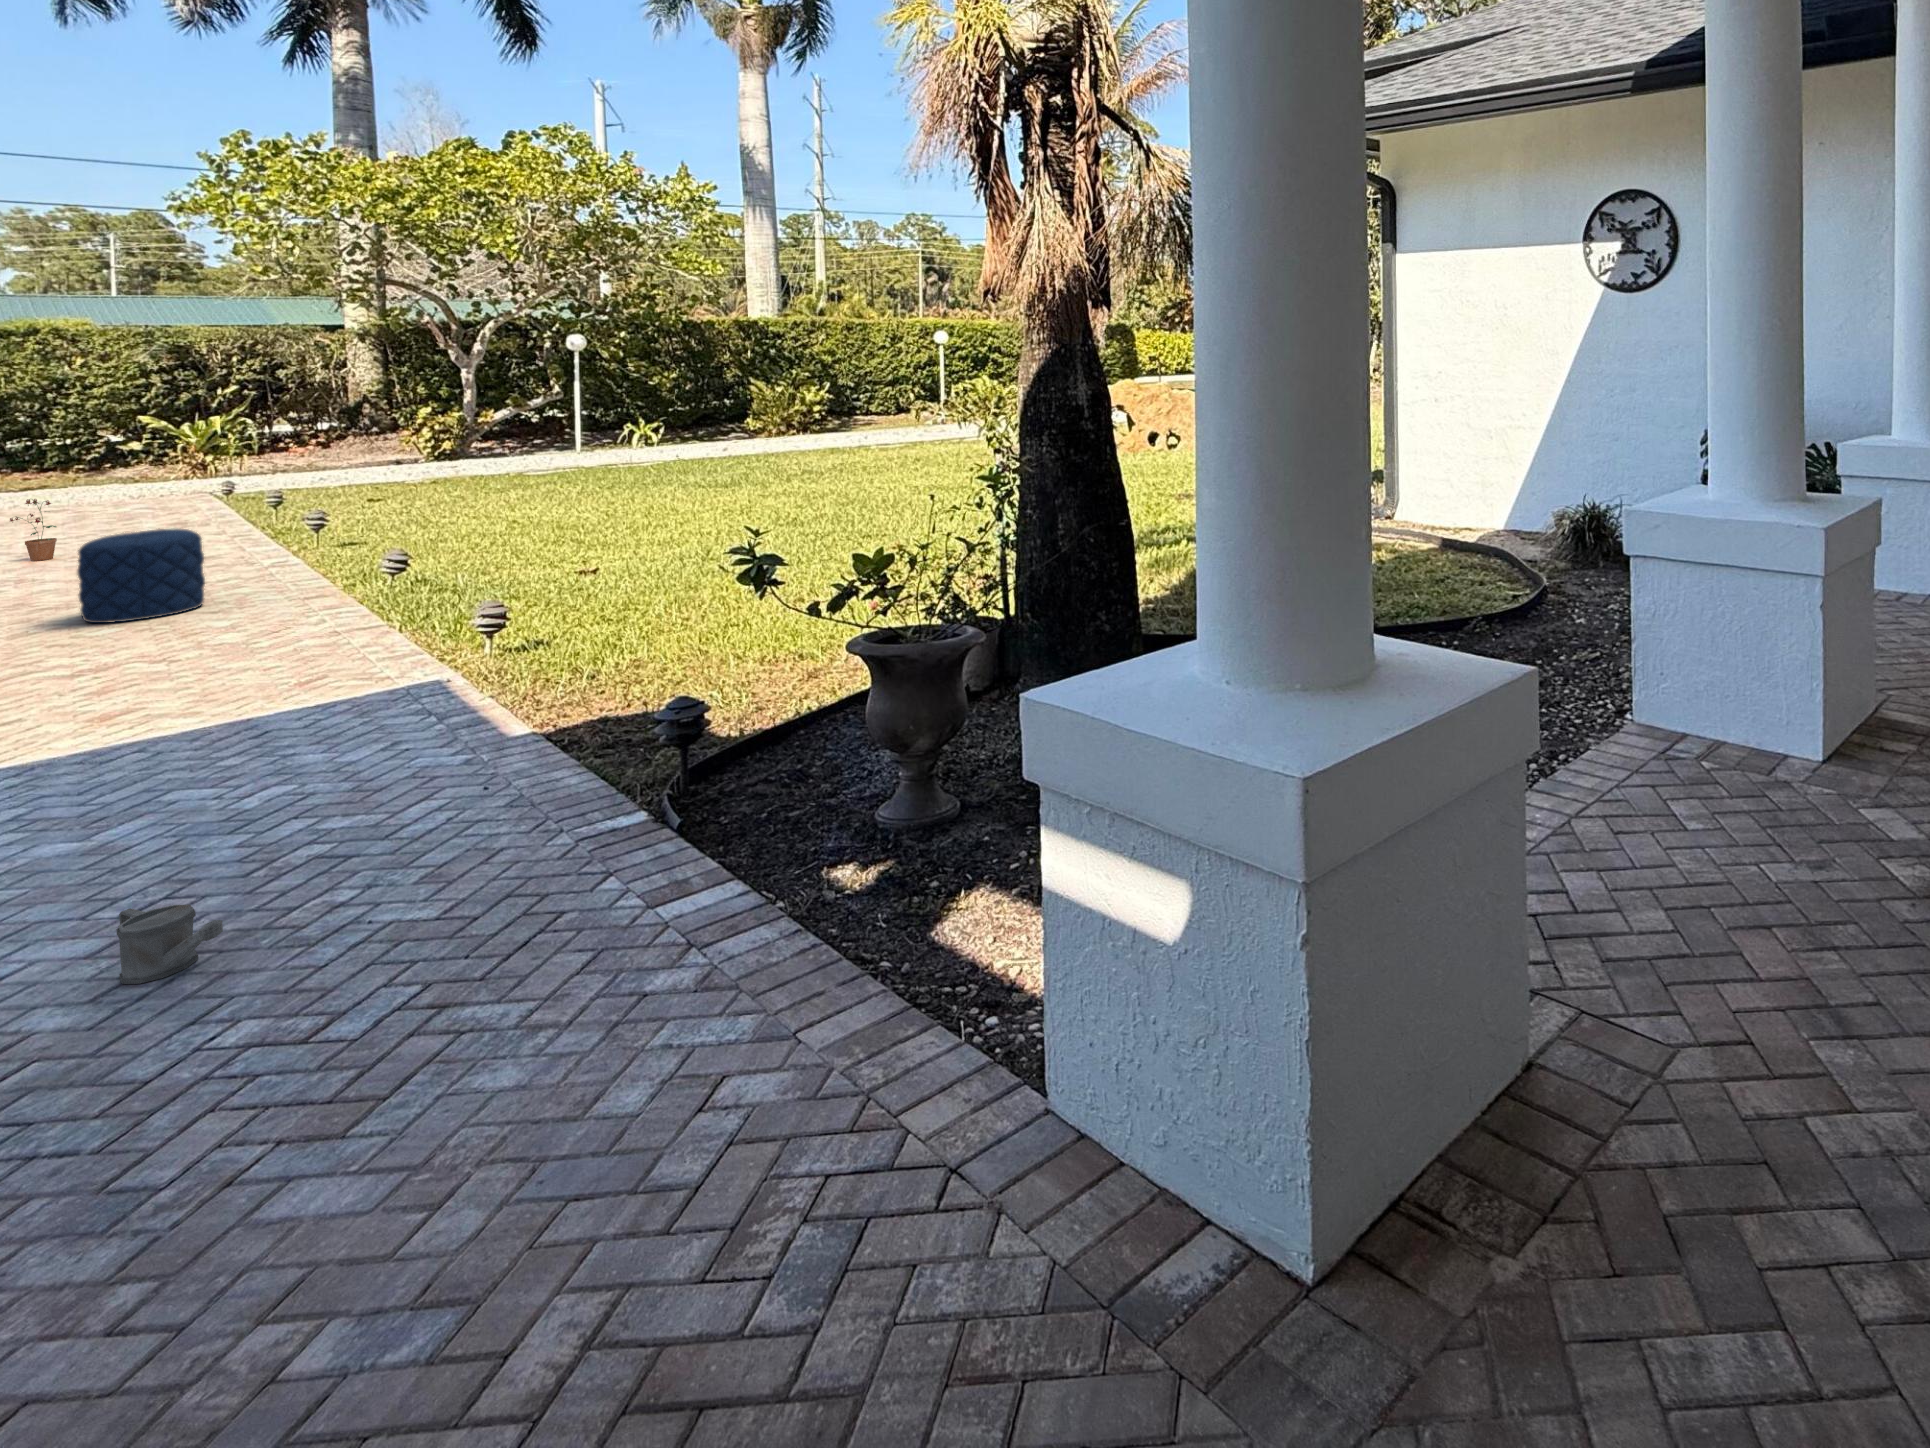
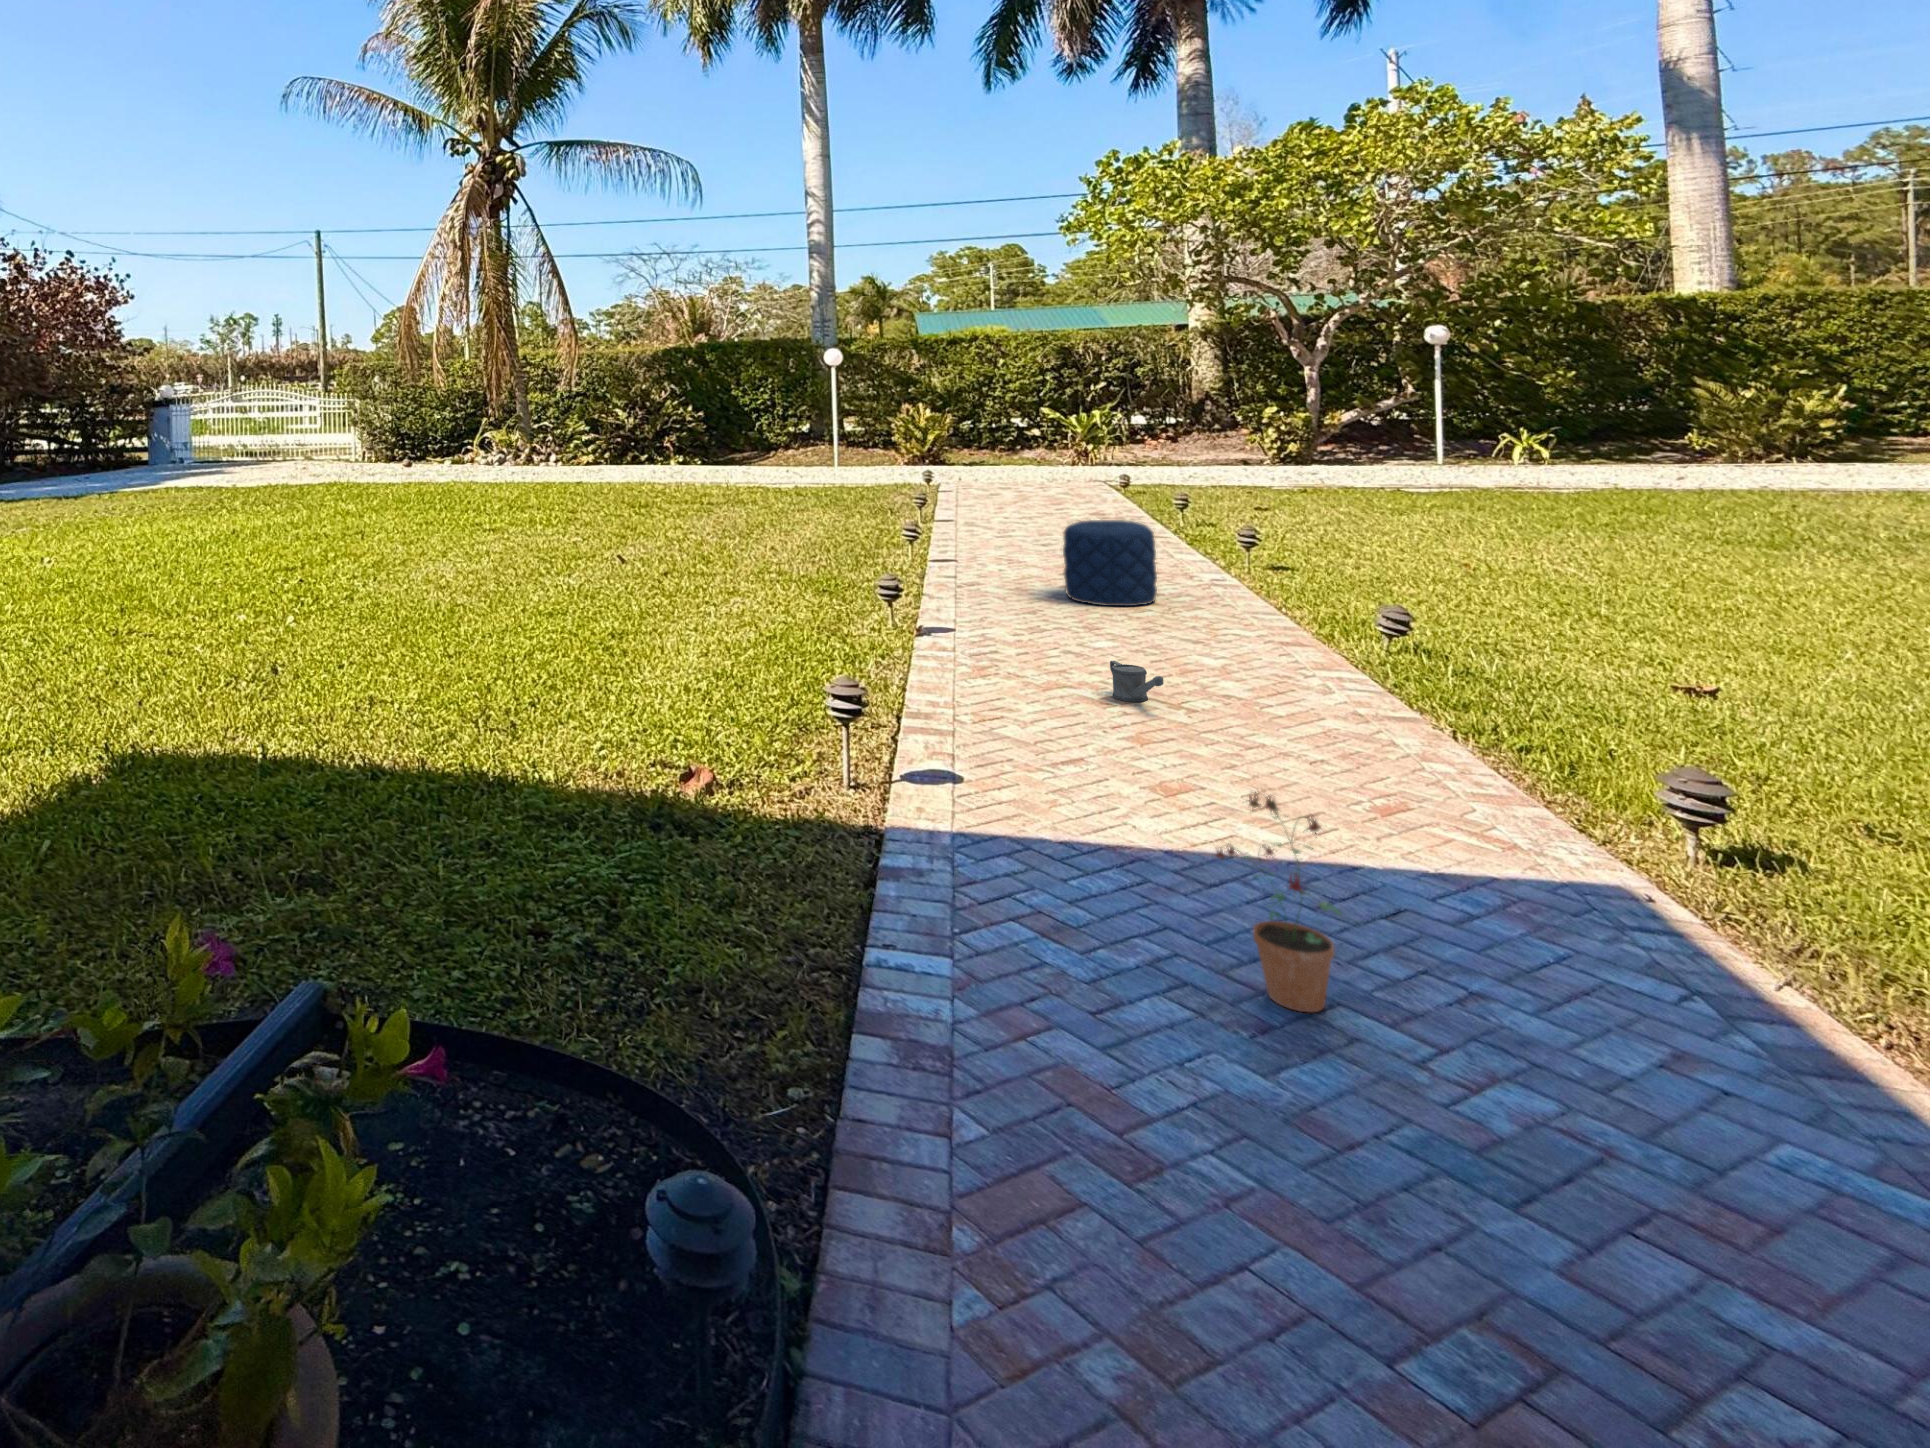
potted plant: present [10,499,57,561] -> present [1216,792,1341,1012]
watering can: present [116,904,223,984] -> present [1110,661,1164,702]

